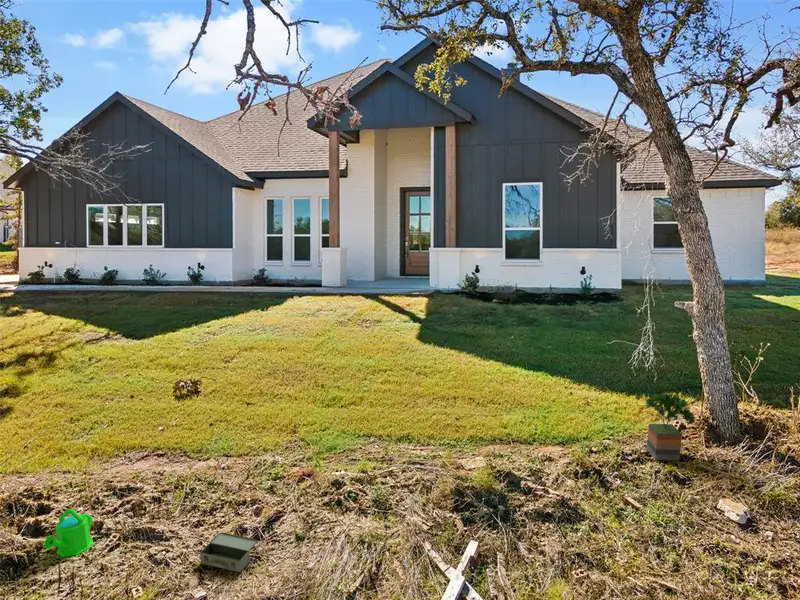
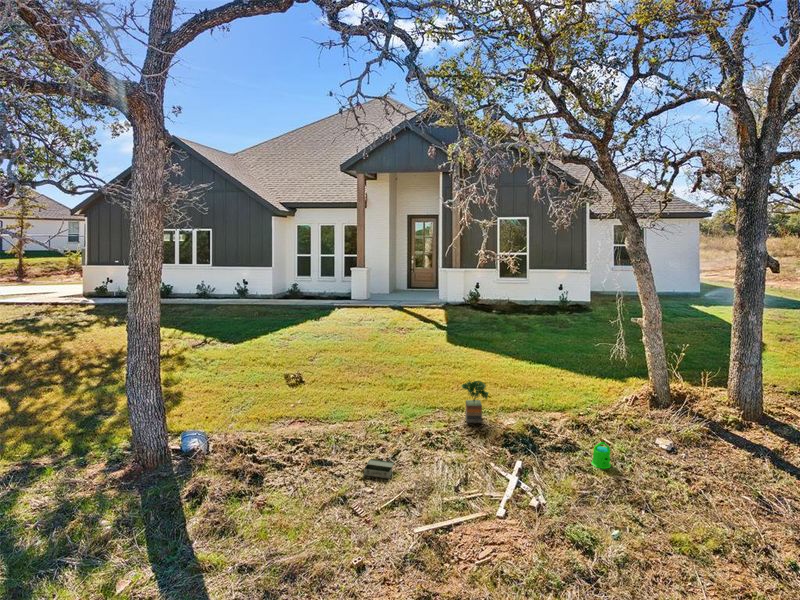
potted tree: present [646,394,695,461] -> present [462,381,488,423]
watering can: present [44,509,93,557] -> present [591,442,611,469]

